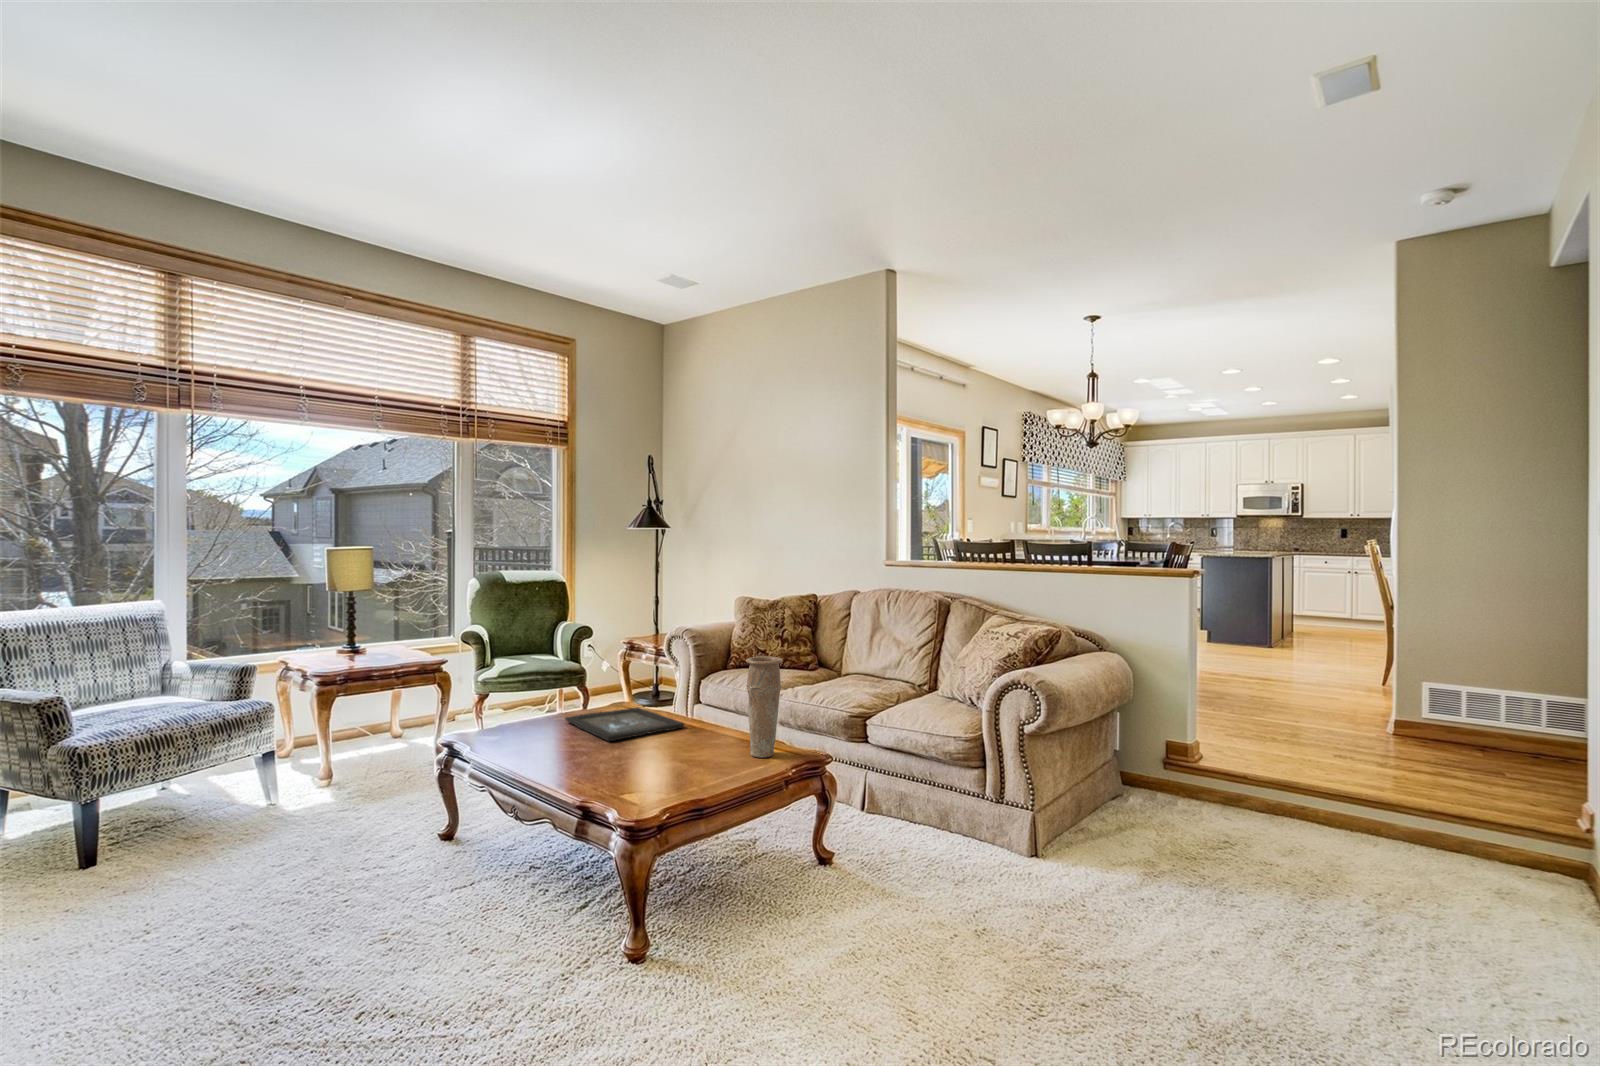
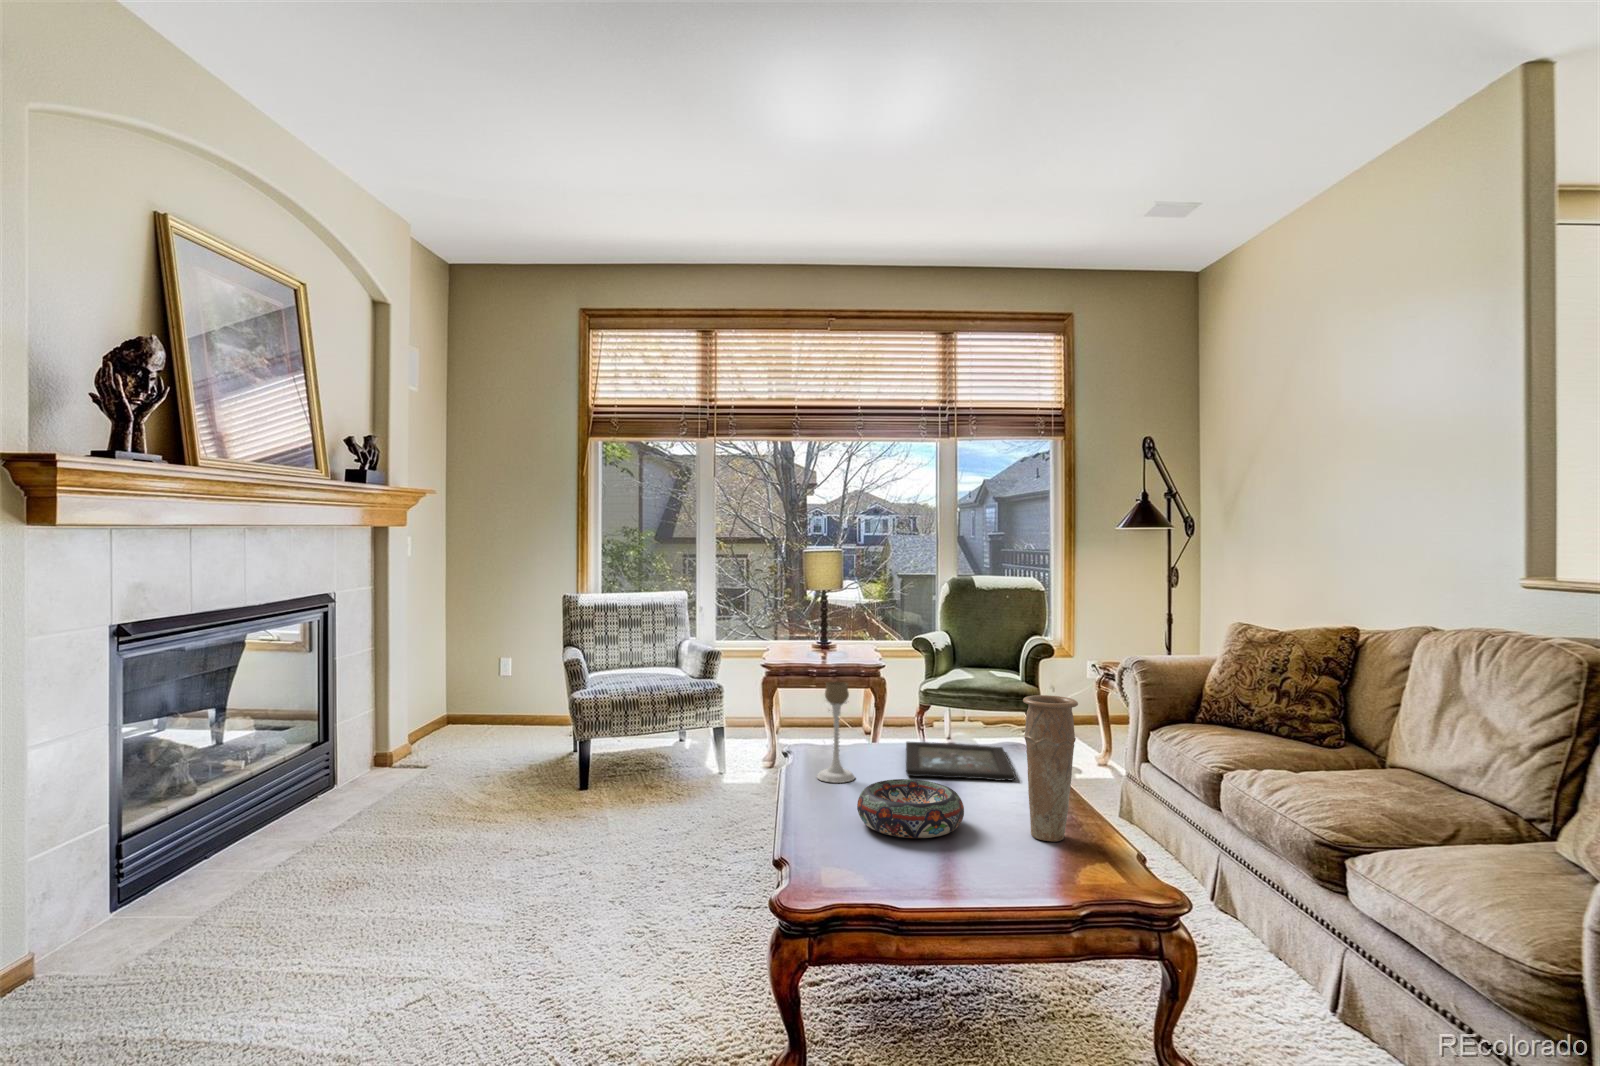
candle holder: none [537,671,573,761] -> present [817,682,855,783]
decorative bowl: none [632,736,716,781] -> present [857,779,964,838]

